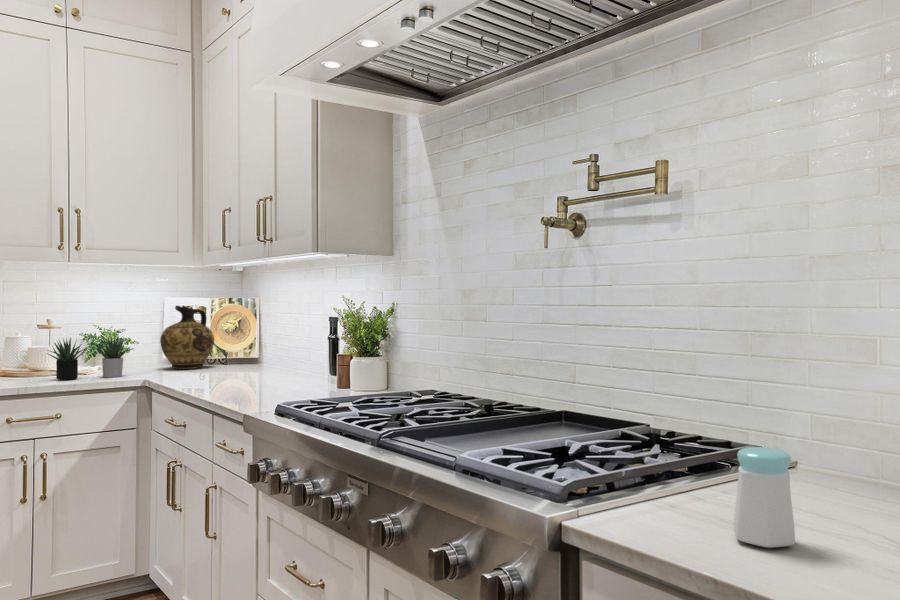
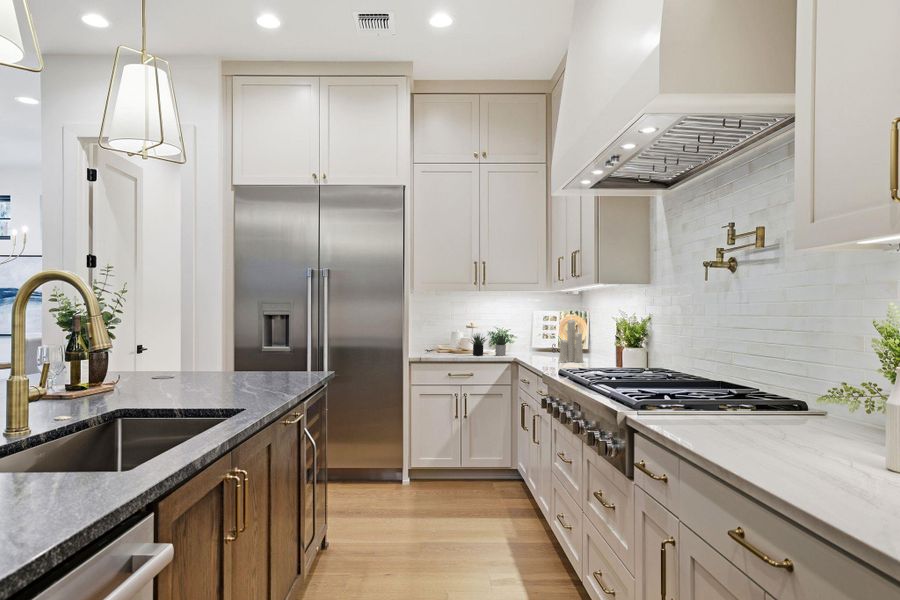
candle: none [238,299,279,384] -> present [559,319,583,362]
ceramic jug: present [160,306,214,369] -> none [528,316,559,354]
salt shaker: present [734,447,795,548] -> none [693,383,725,429]

